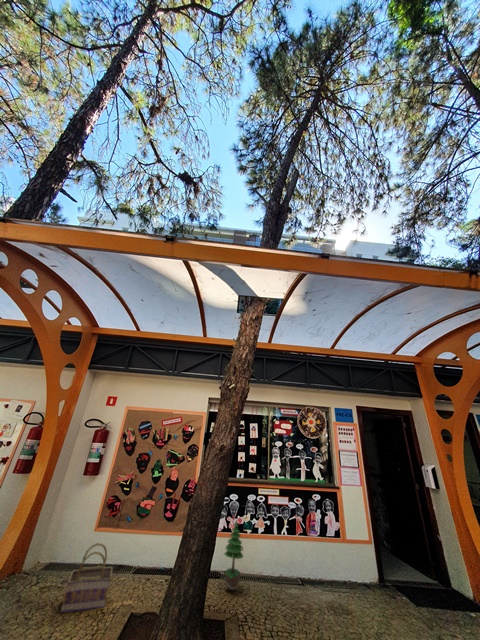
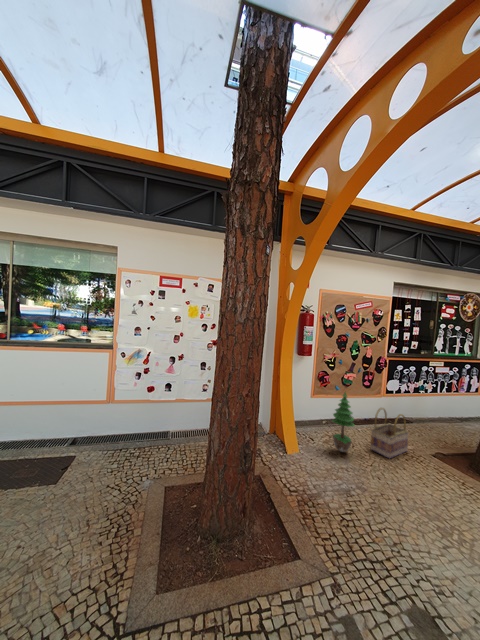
potted tree: present [224,521,243,590] -> present [332,393,355,452]

